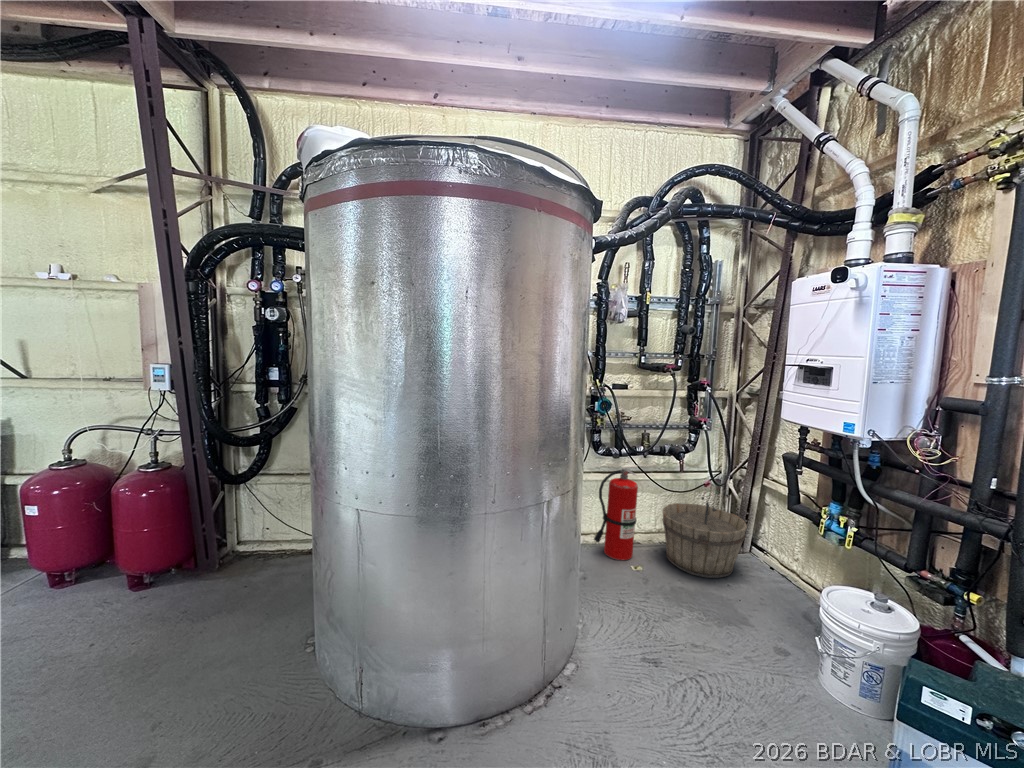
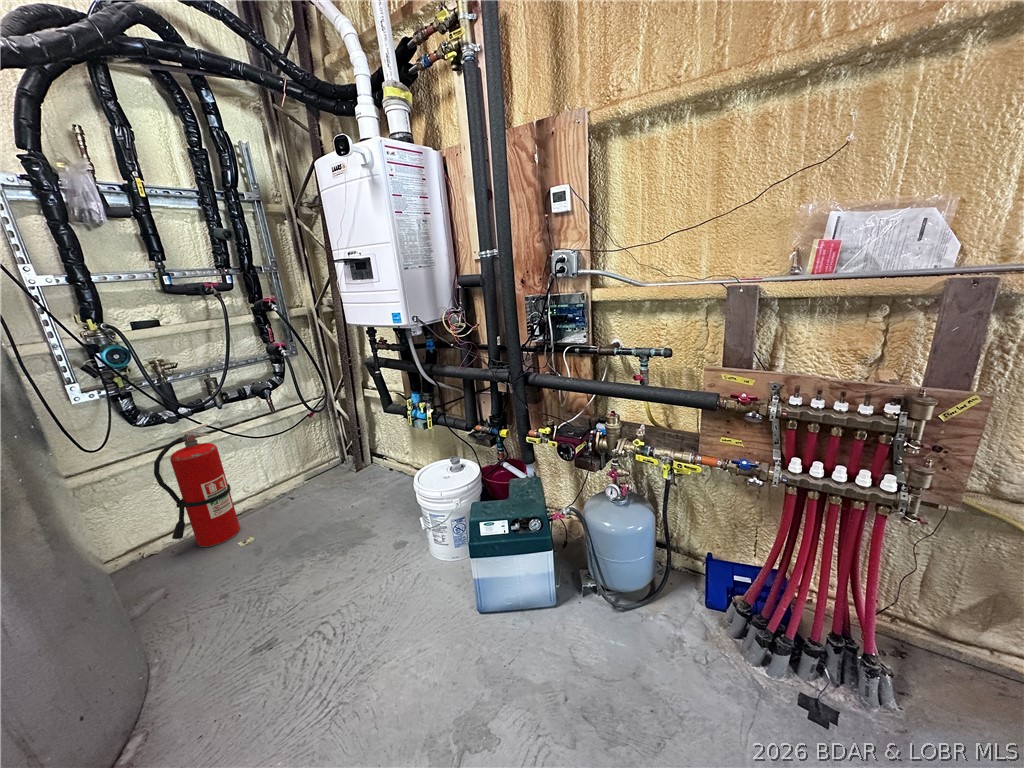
wooden bucket: present [663,497,747,578] -> none [263,429,358,514]

